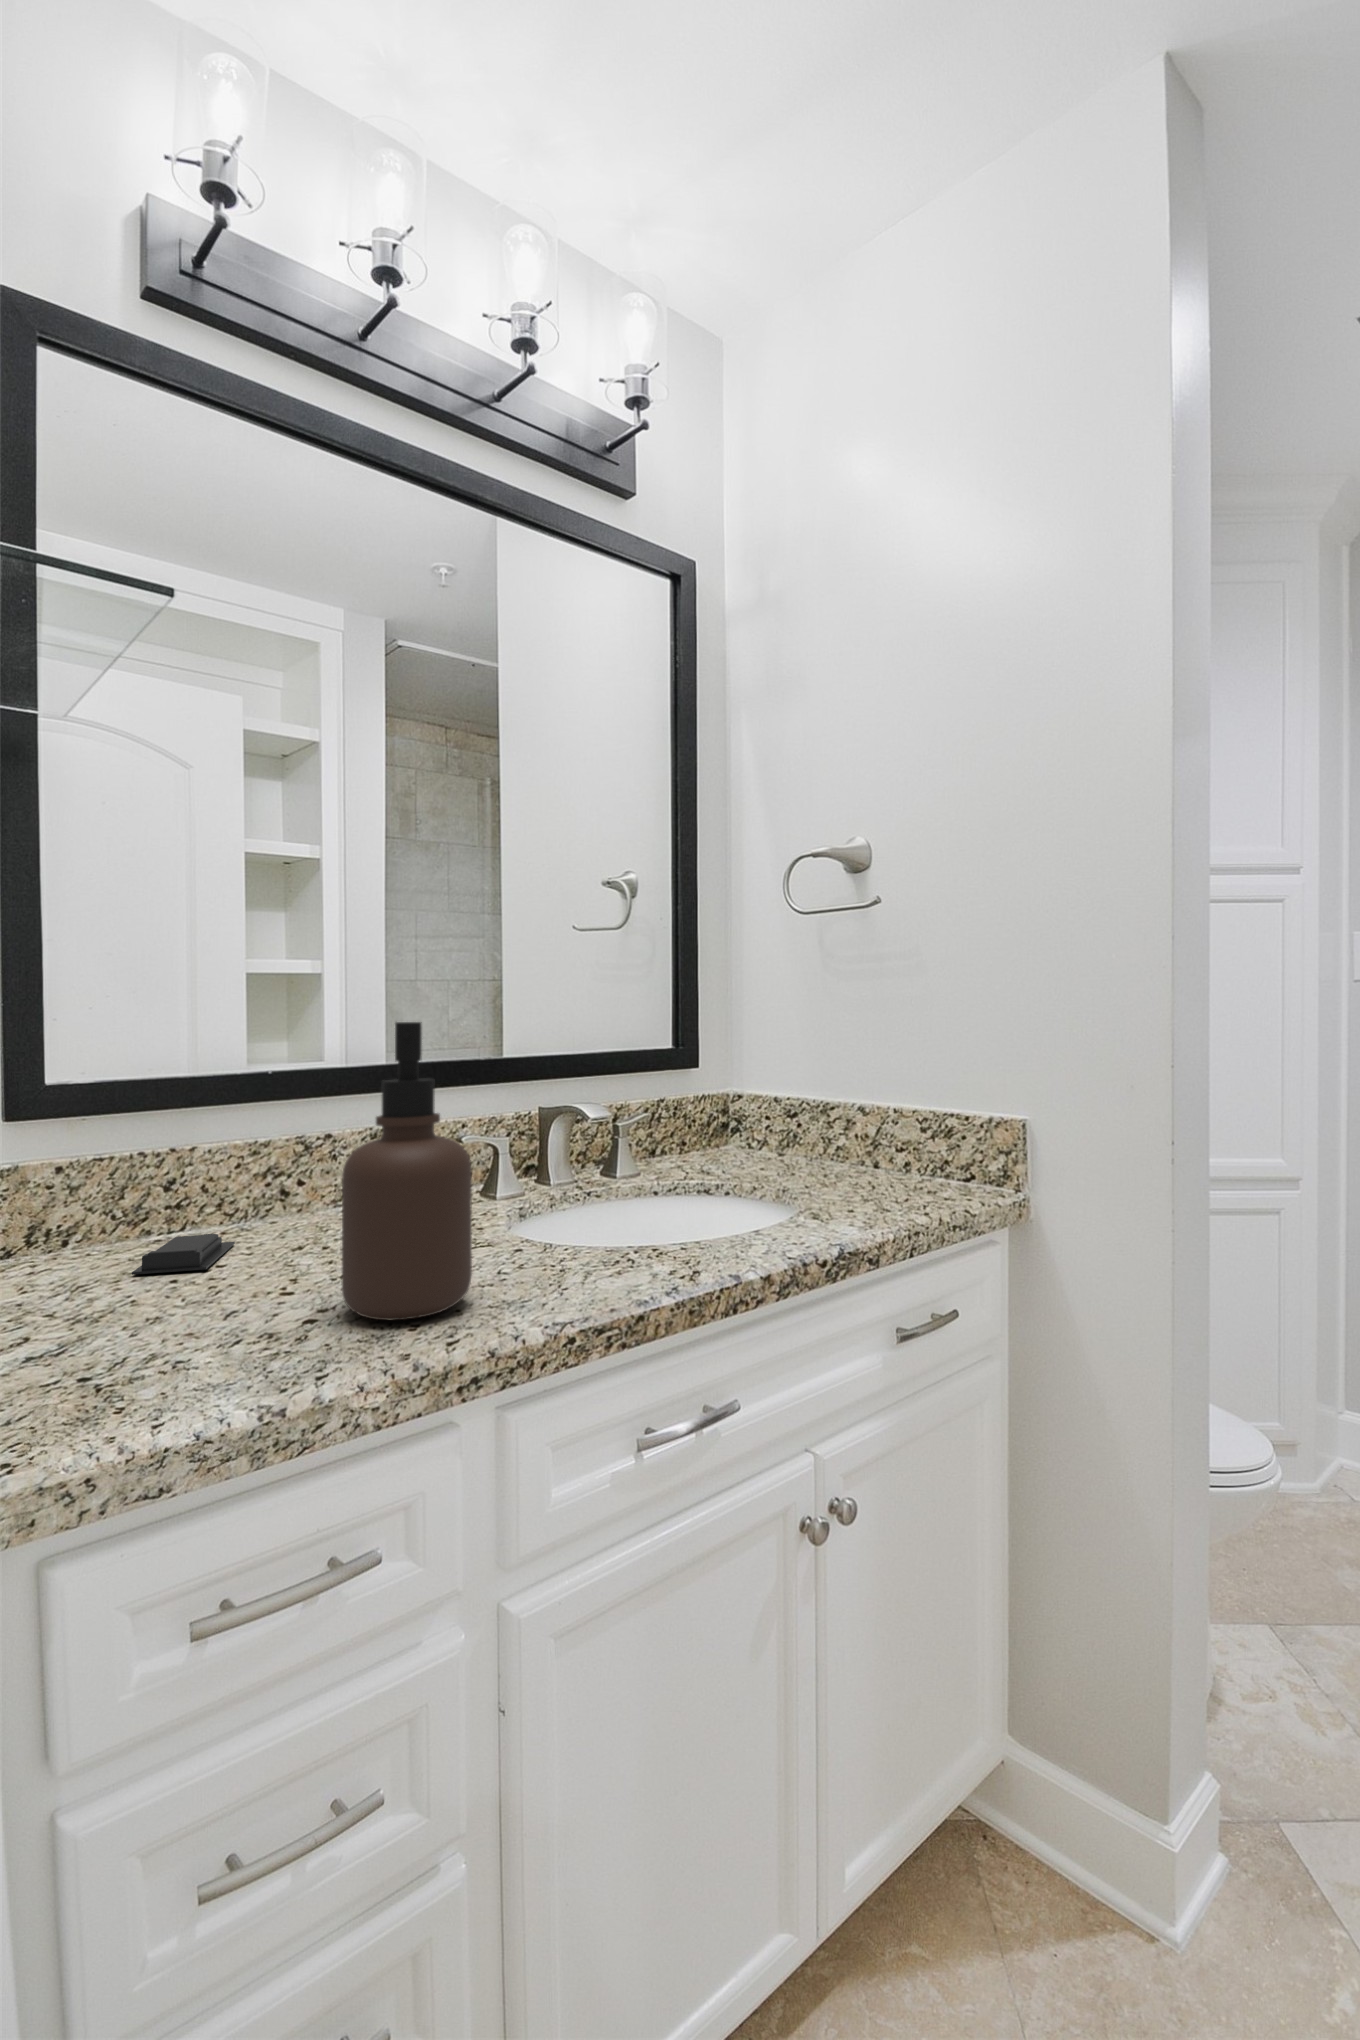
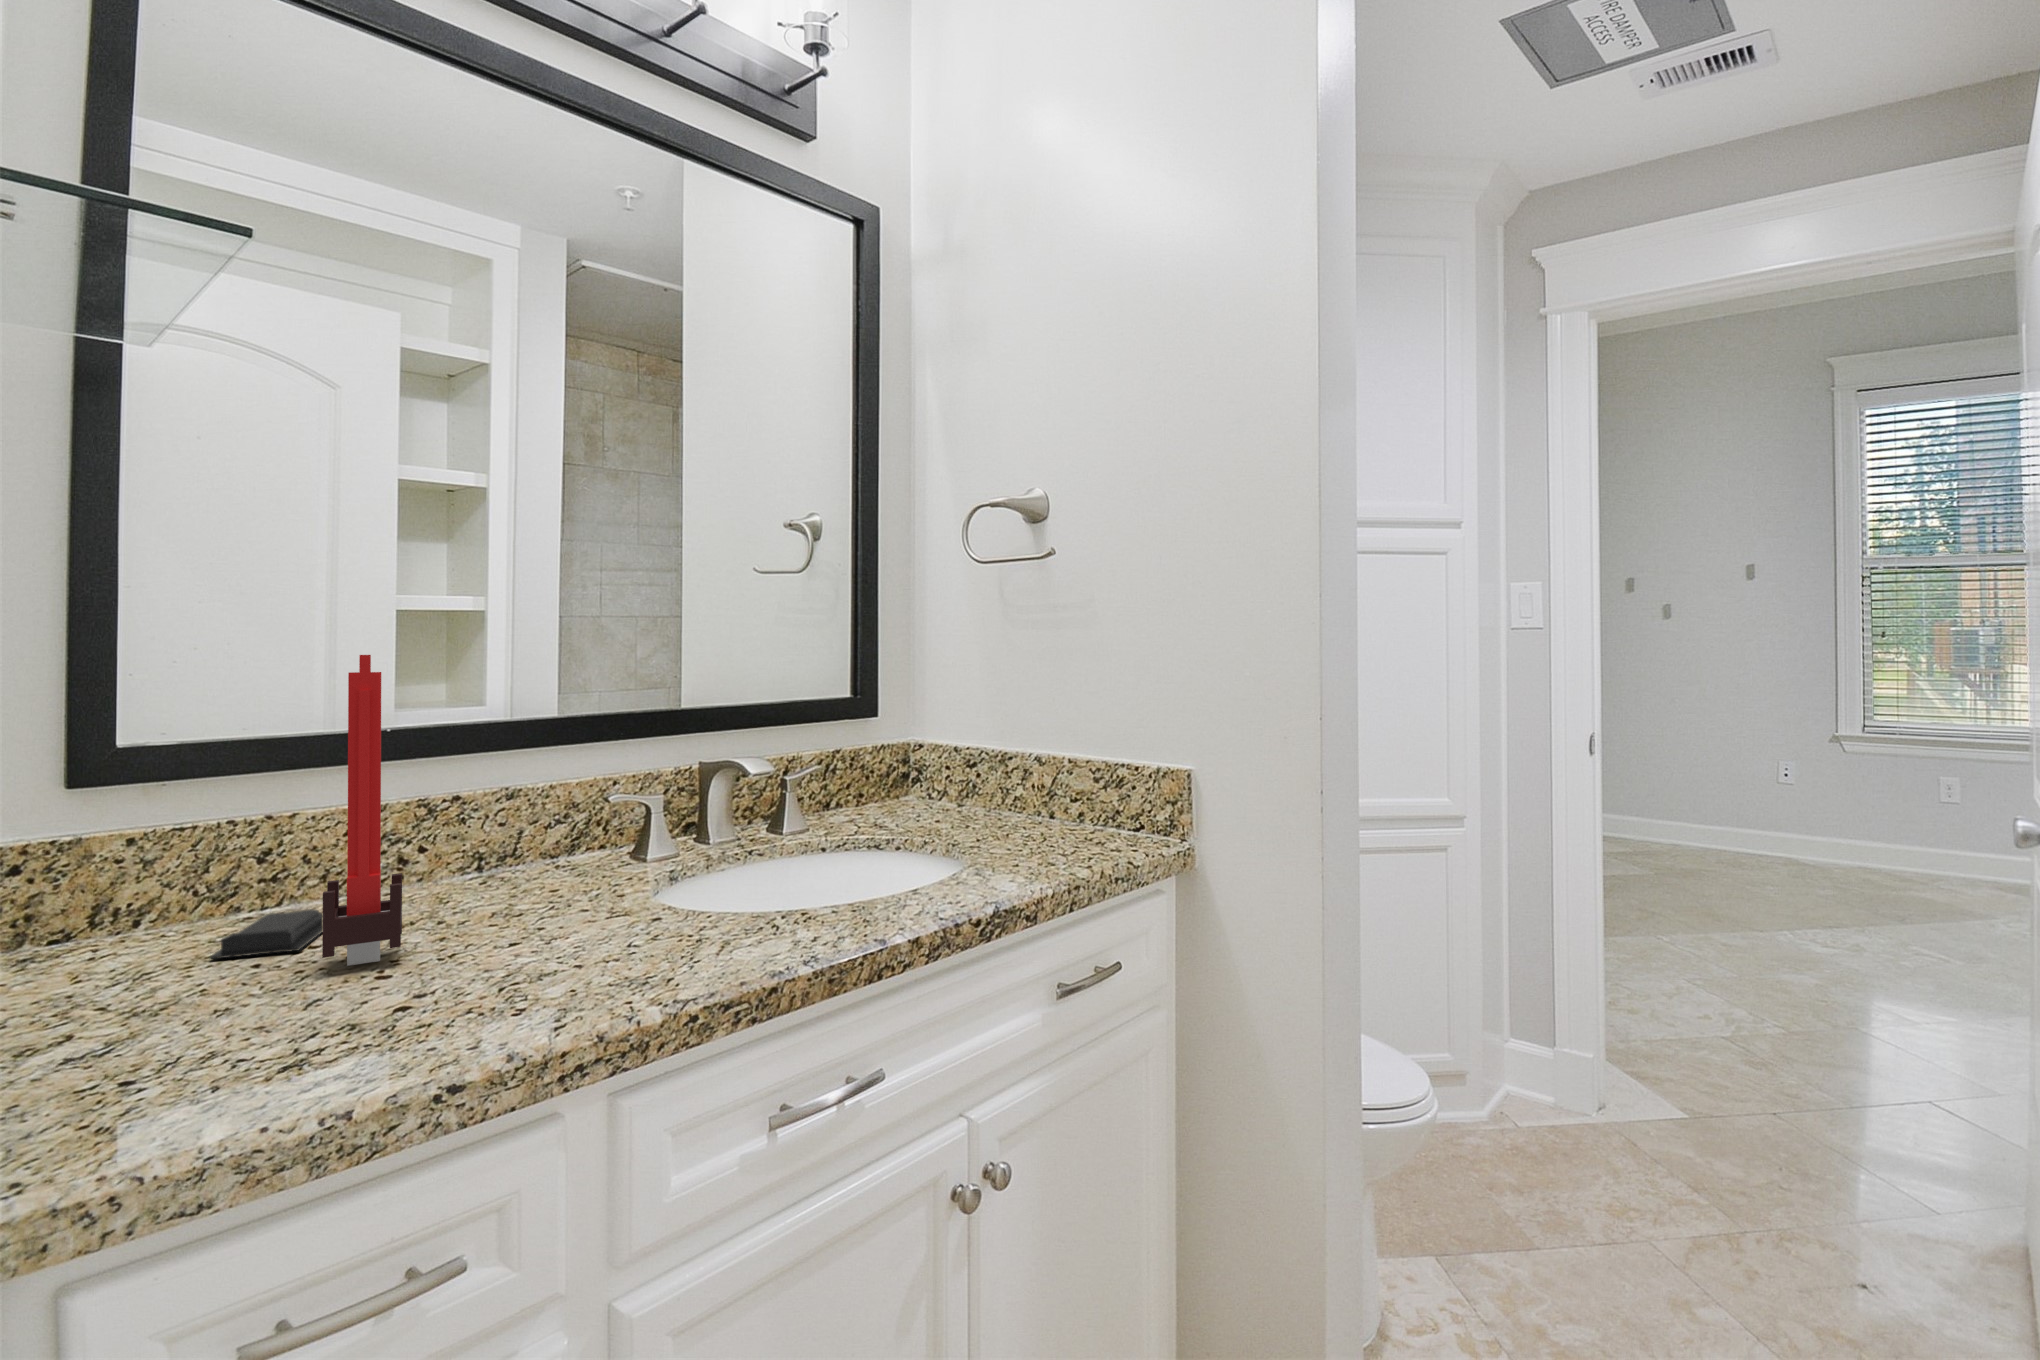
candle: none [232,993,298,1283] -> present [322,655,402,966]
soap dispenser: present [341,1022,472,1320] -> none [442,692,591,1004]

